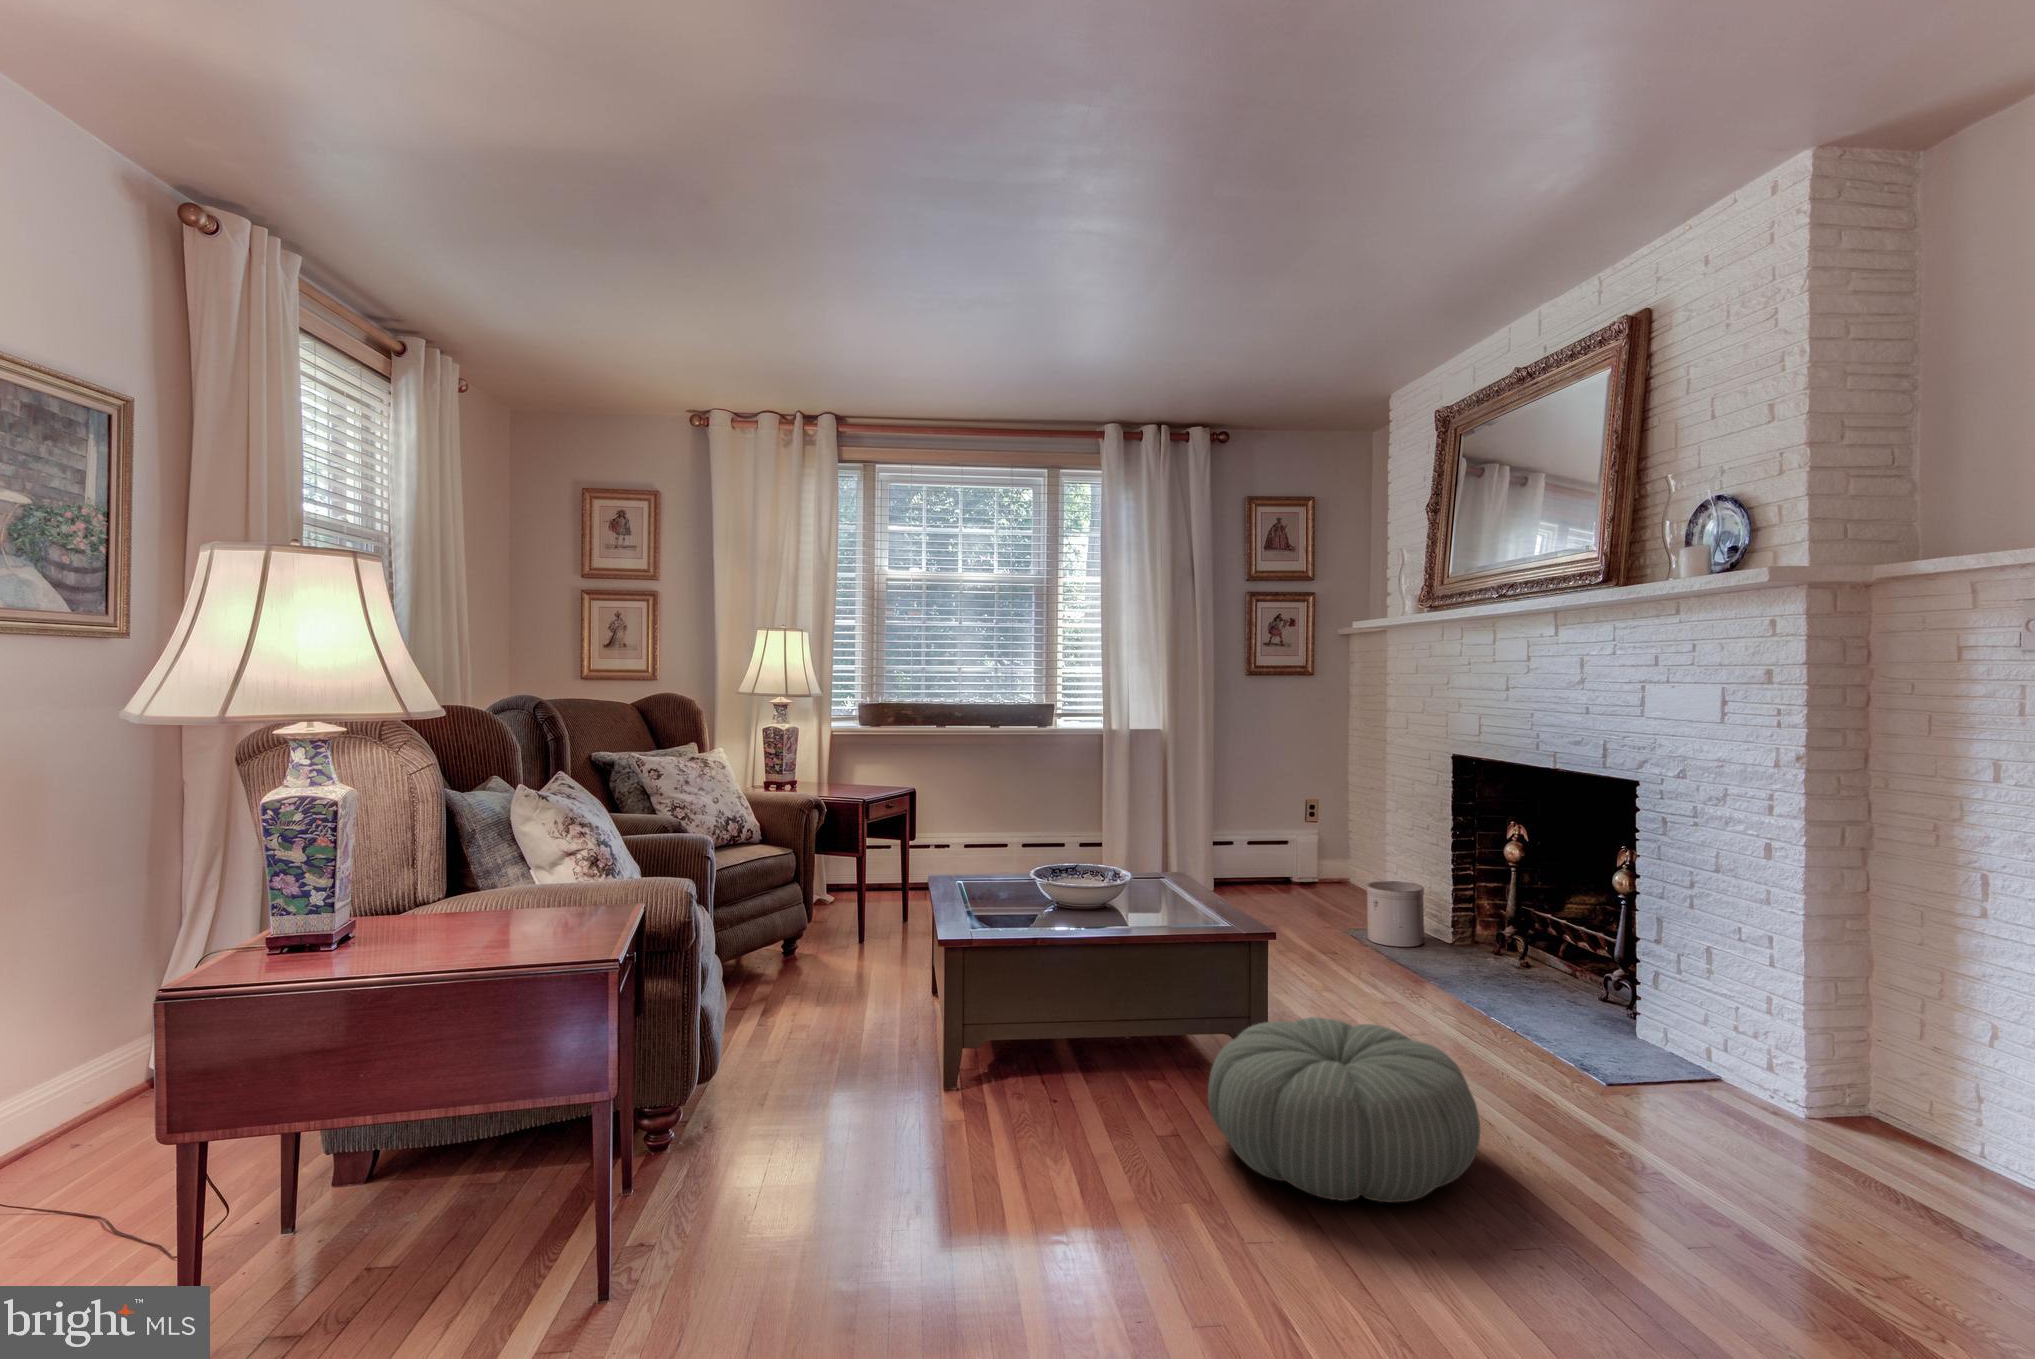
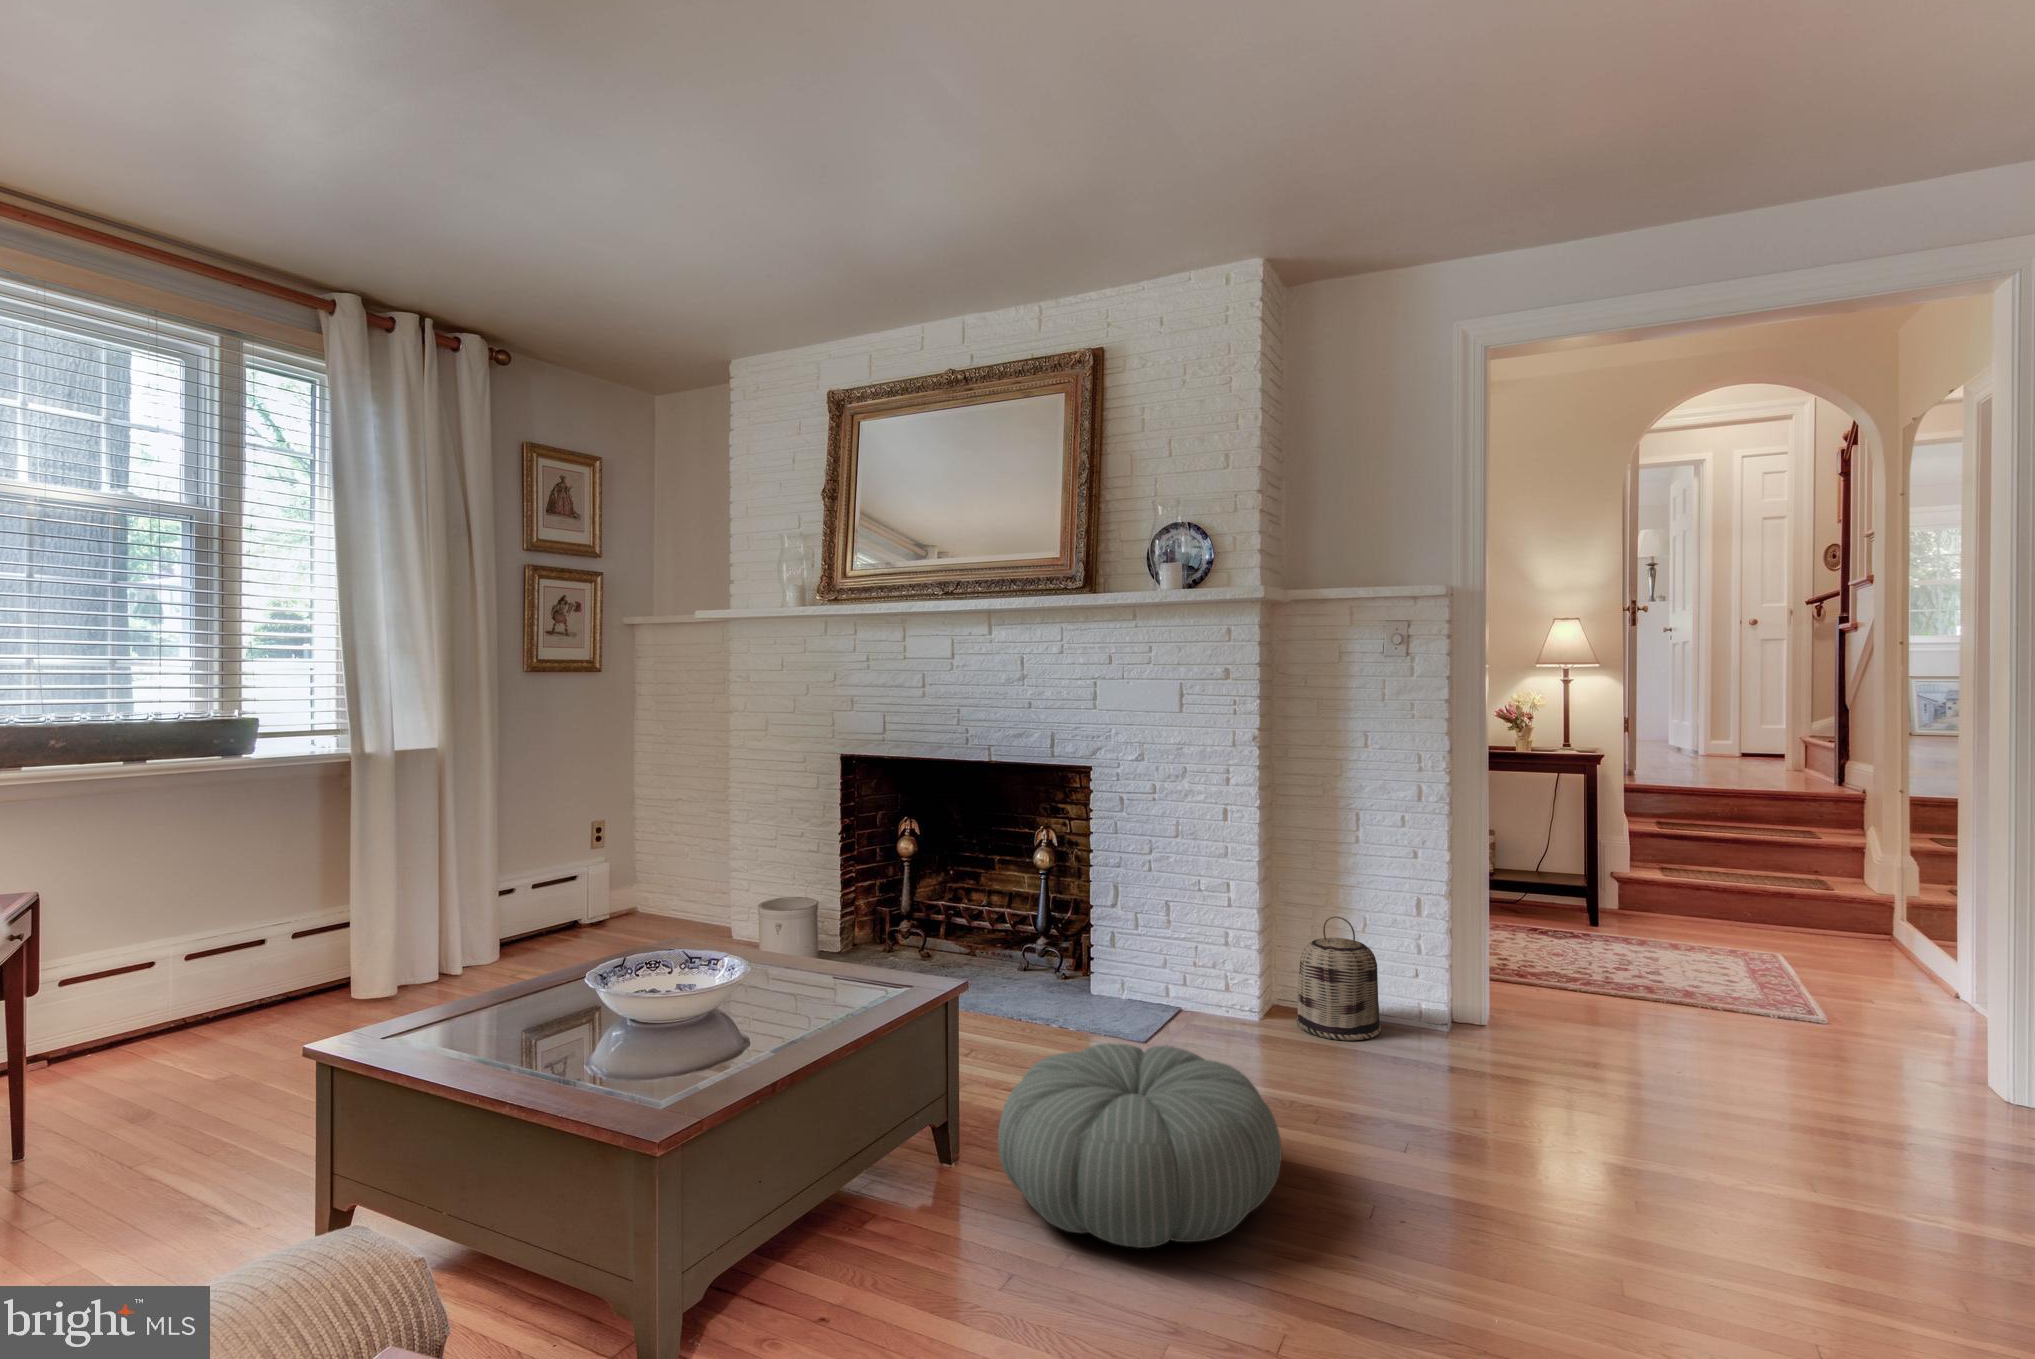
basket: none [1839,1009,1988,1190] -> present [1297,916,1381,1040]

